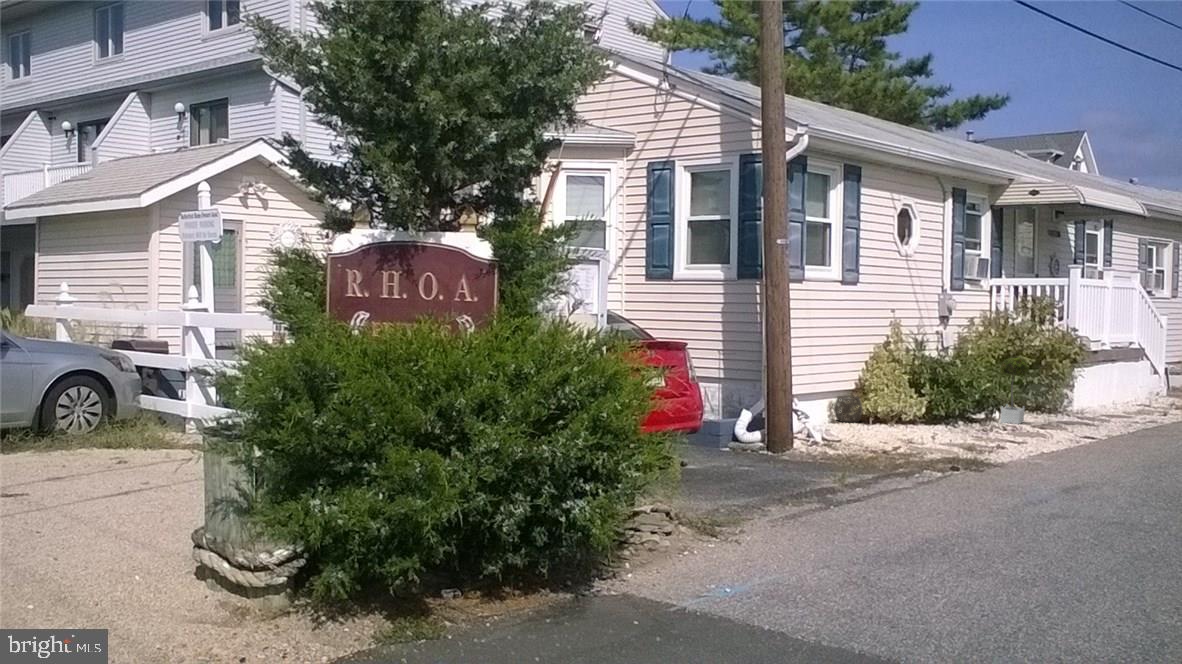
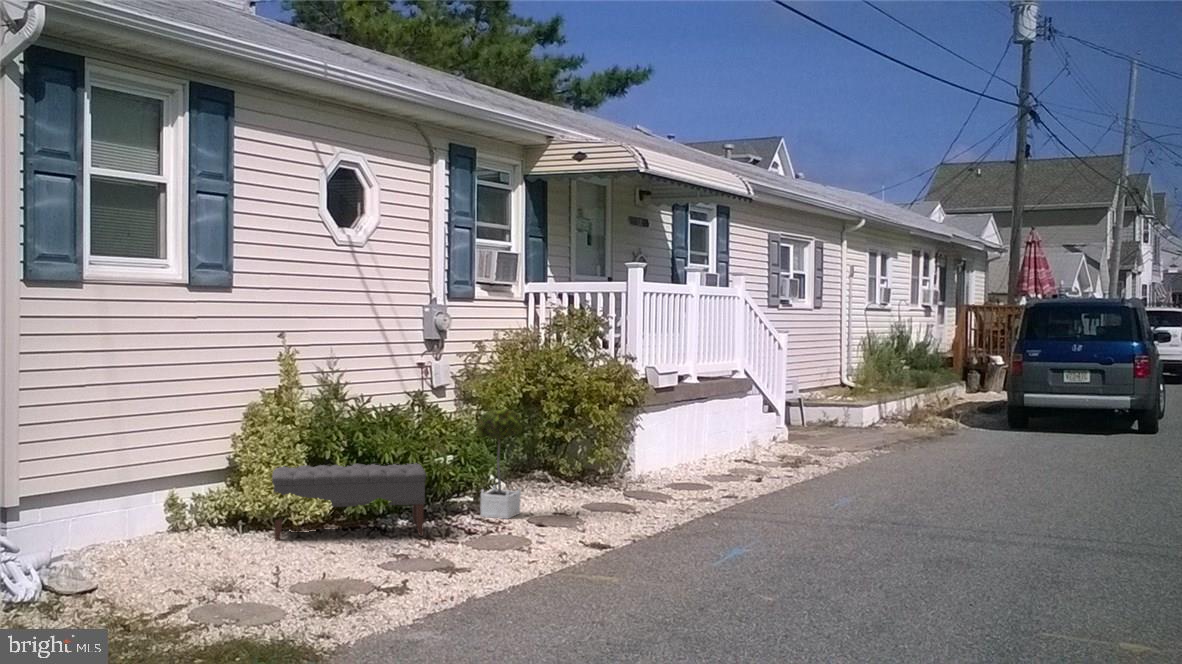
bench: none [886,386,982,429] -> present [272,463,426,540]
woven basket: present [834,396,863,422] -> none [183,484,234,532]

